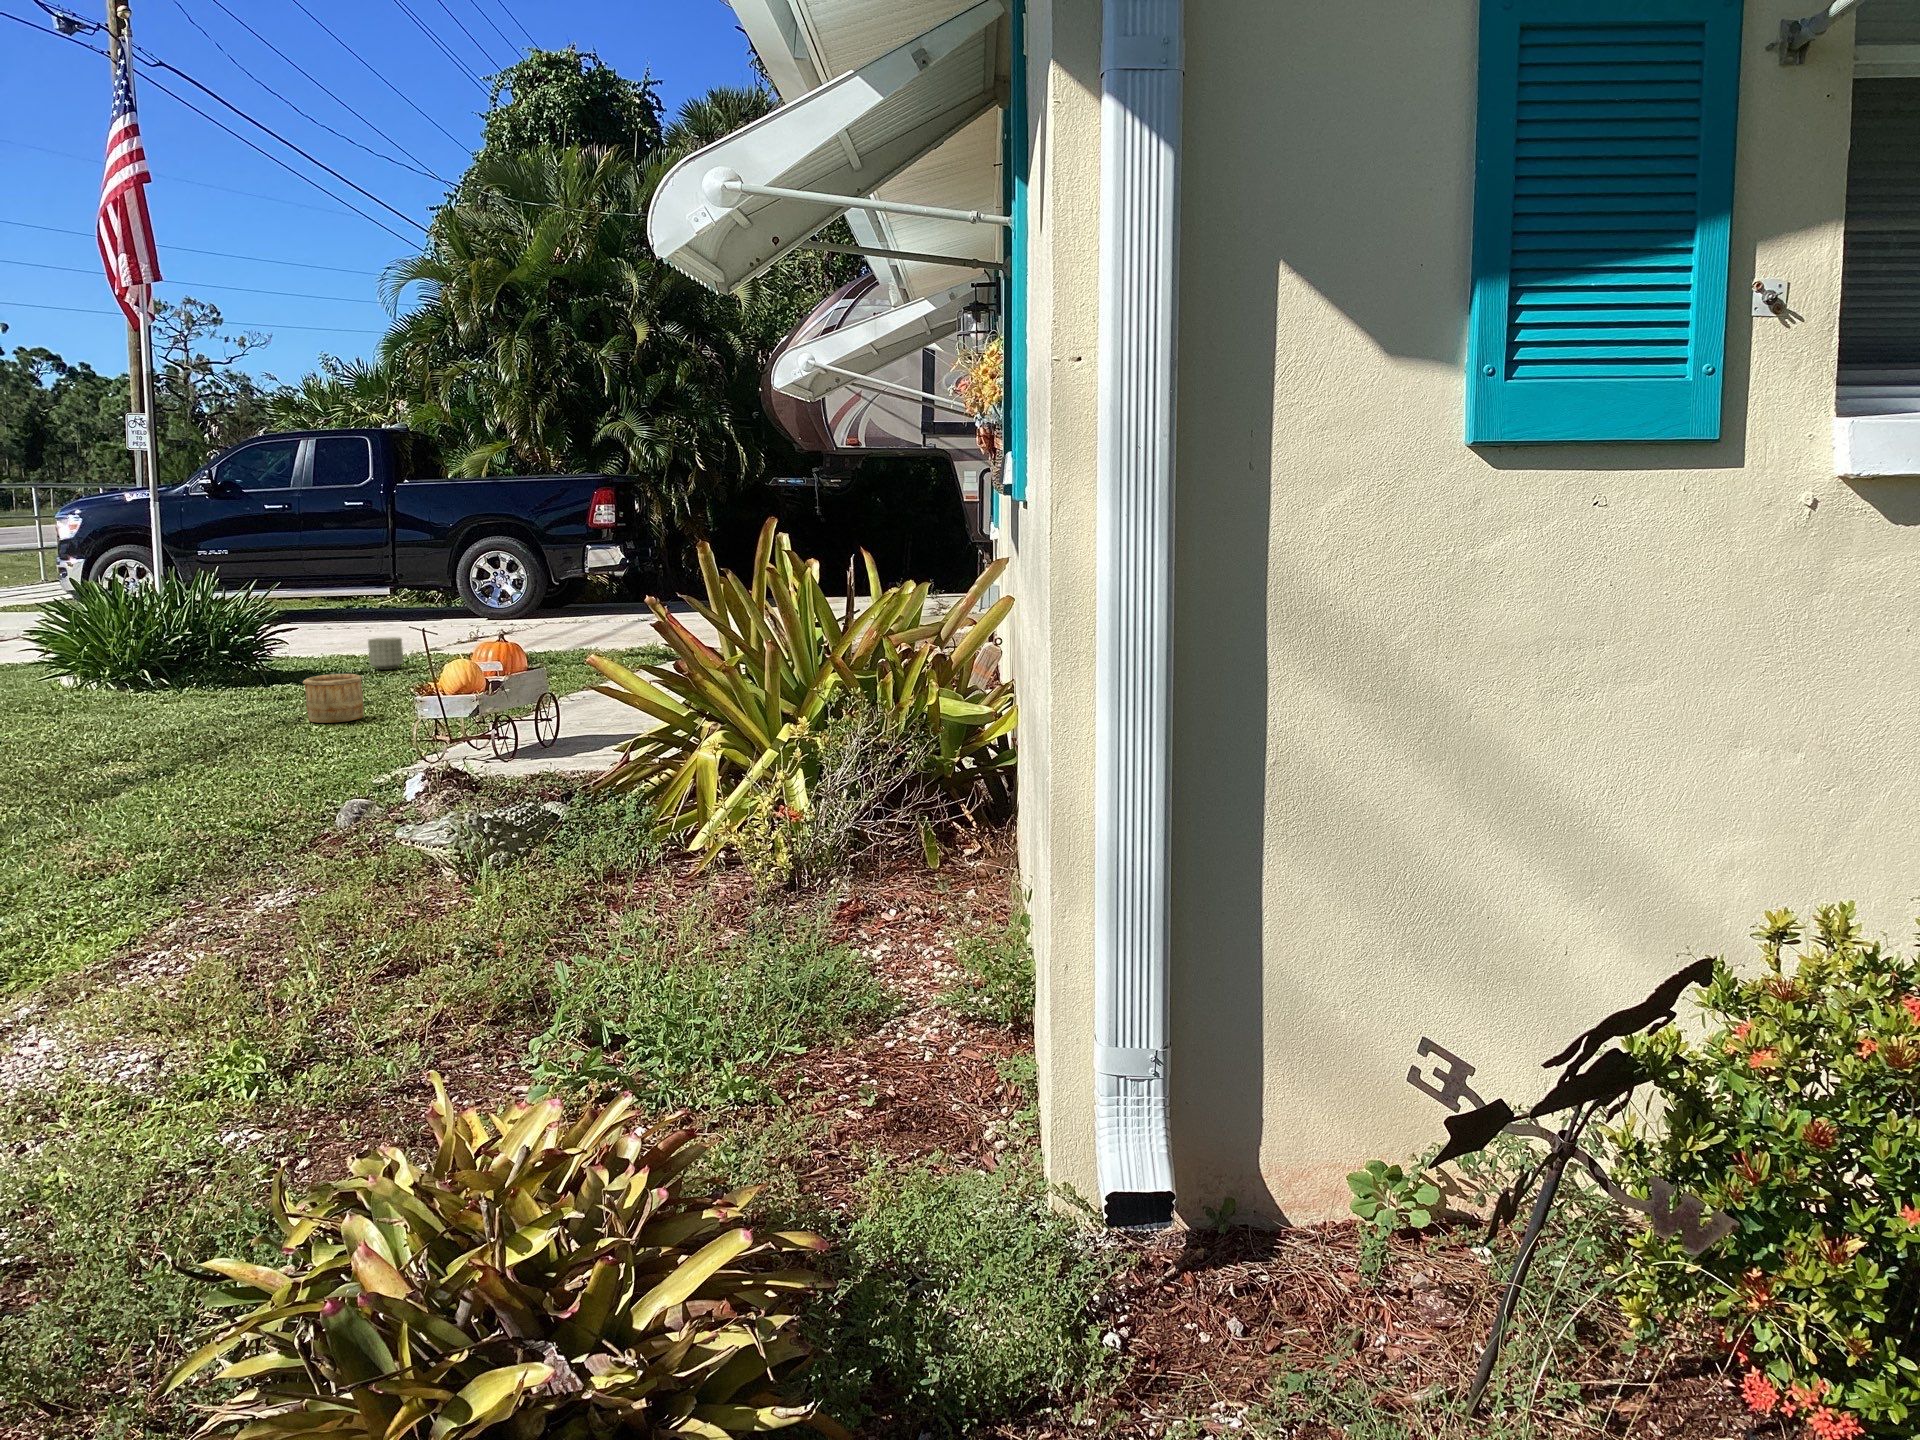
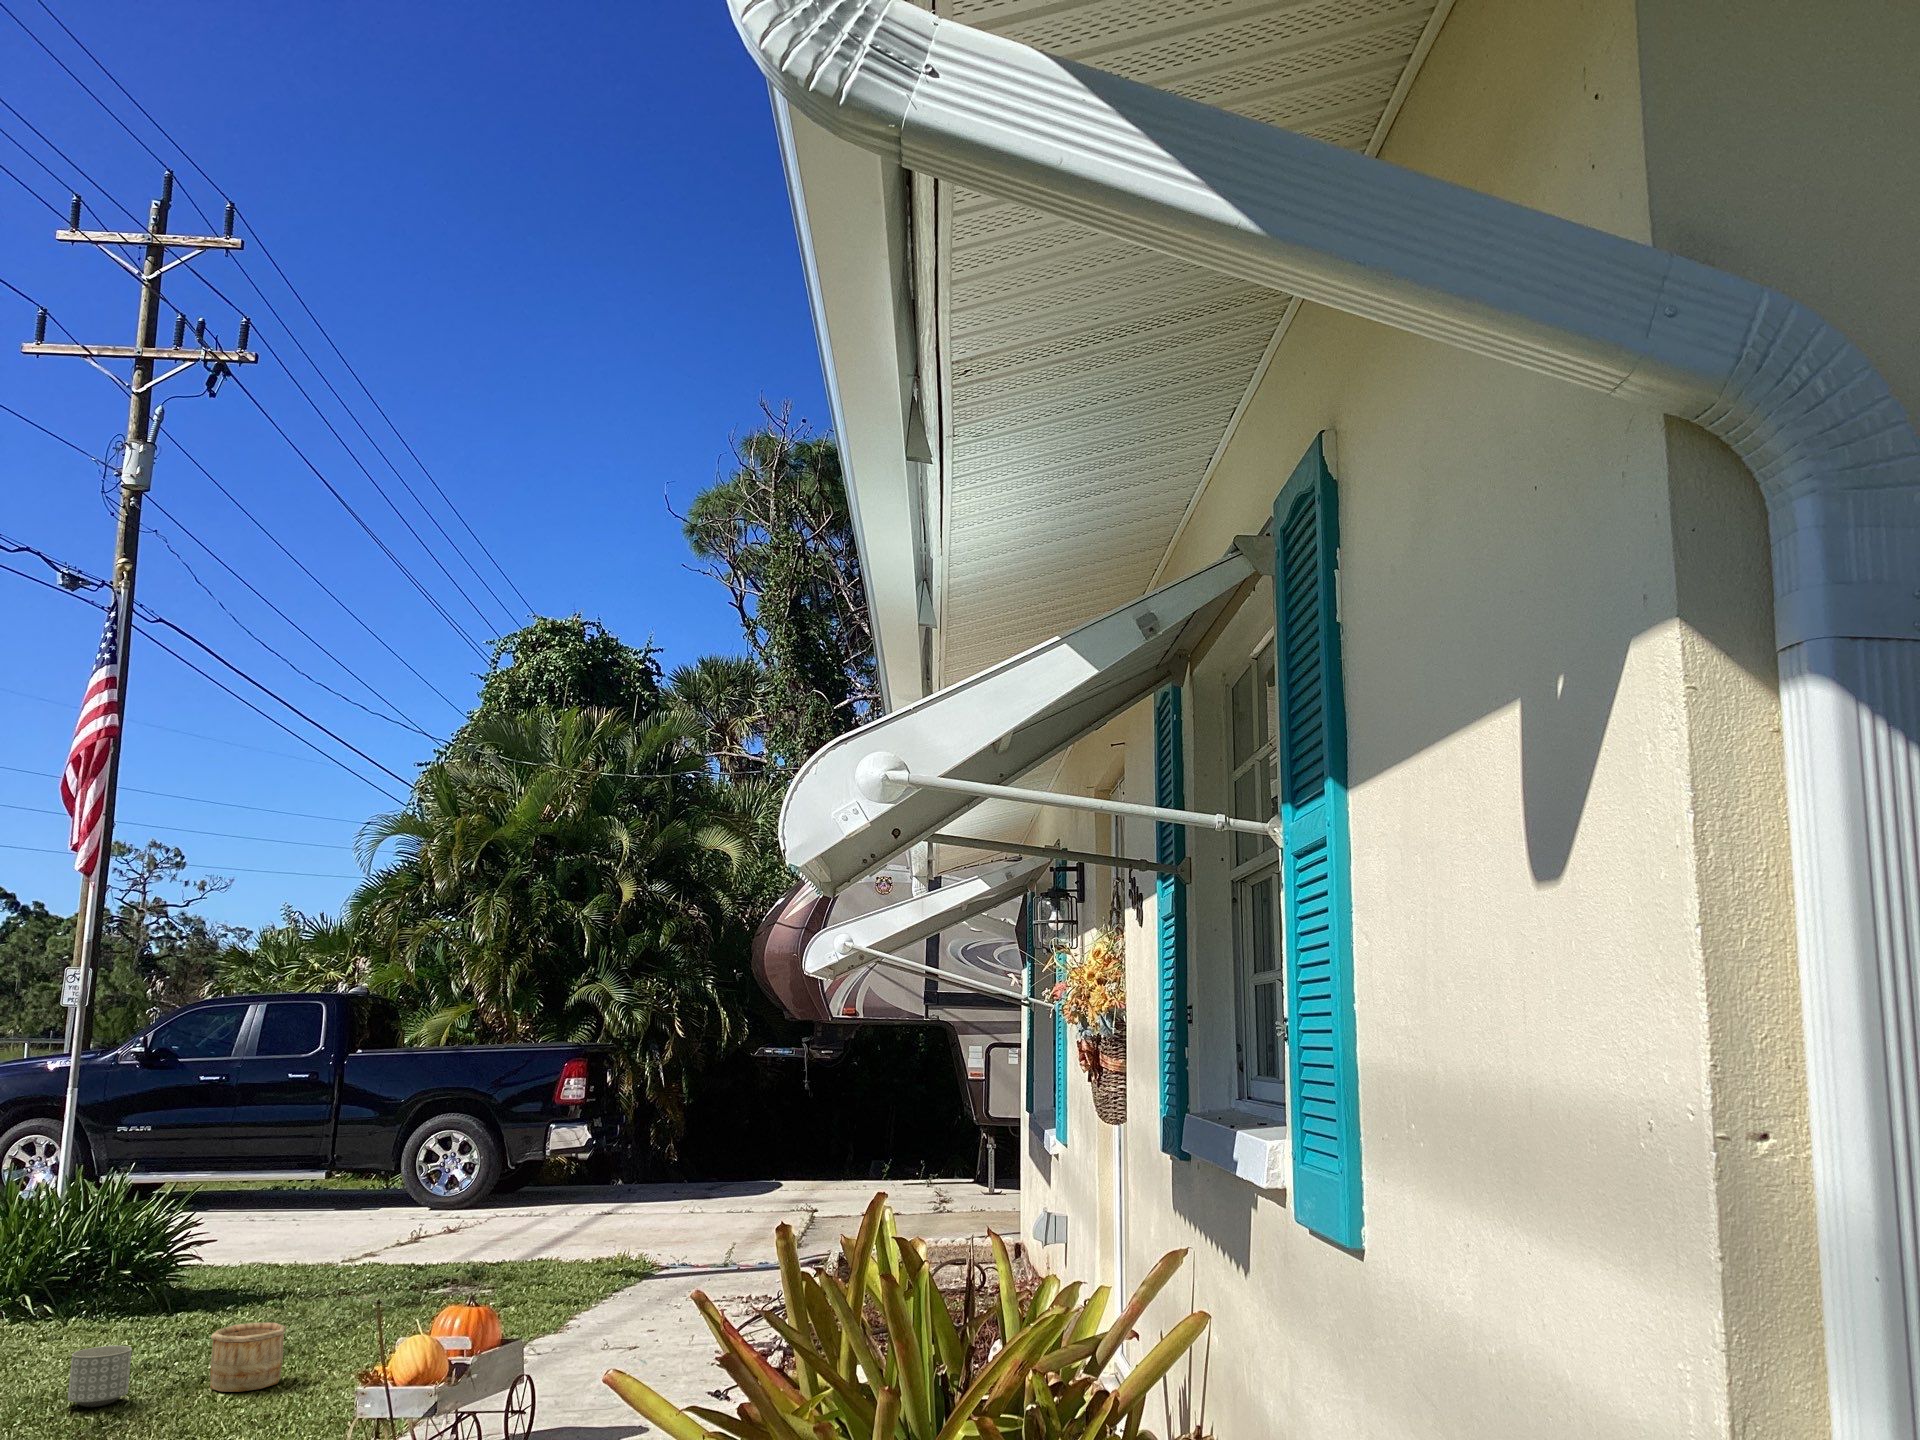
planter: present [368,637,404,670] -> present [68,1346,132,1407]

